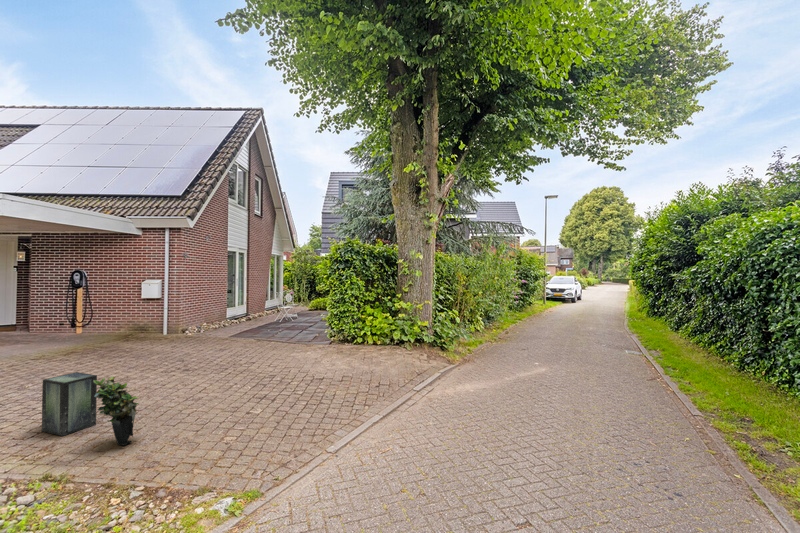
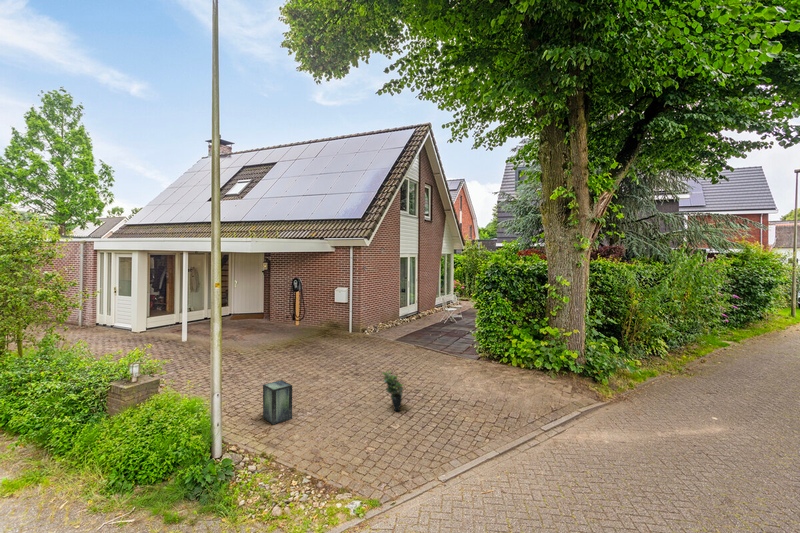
potted plant: present [93,376,139,446] -> present [382,371,404,411]

